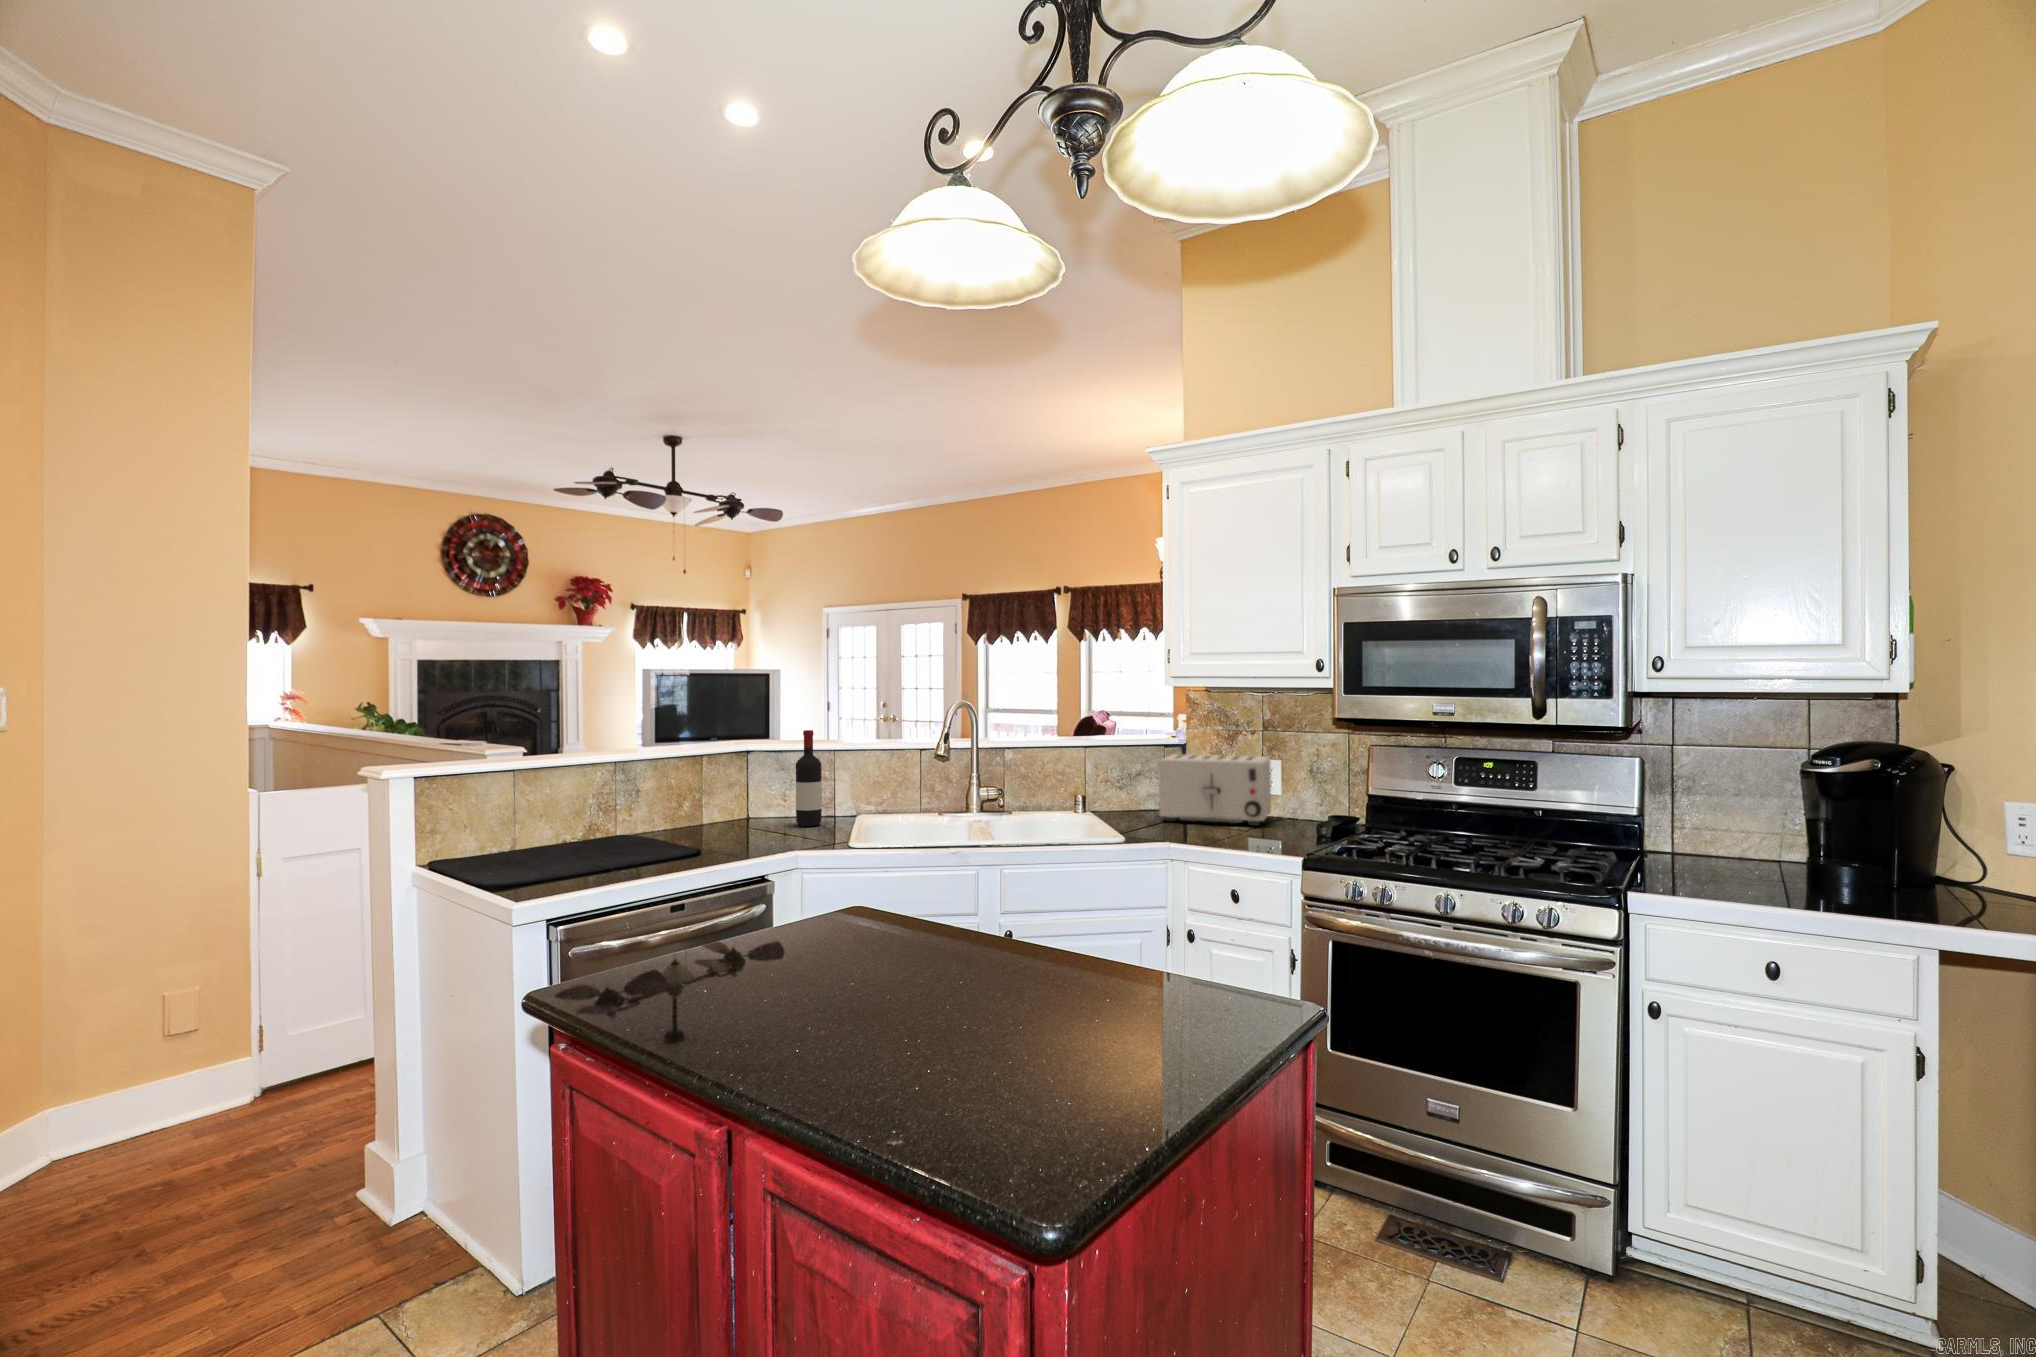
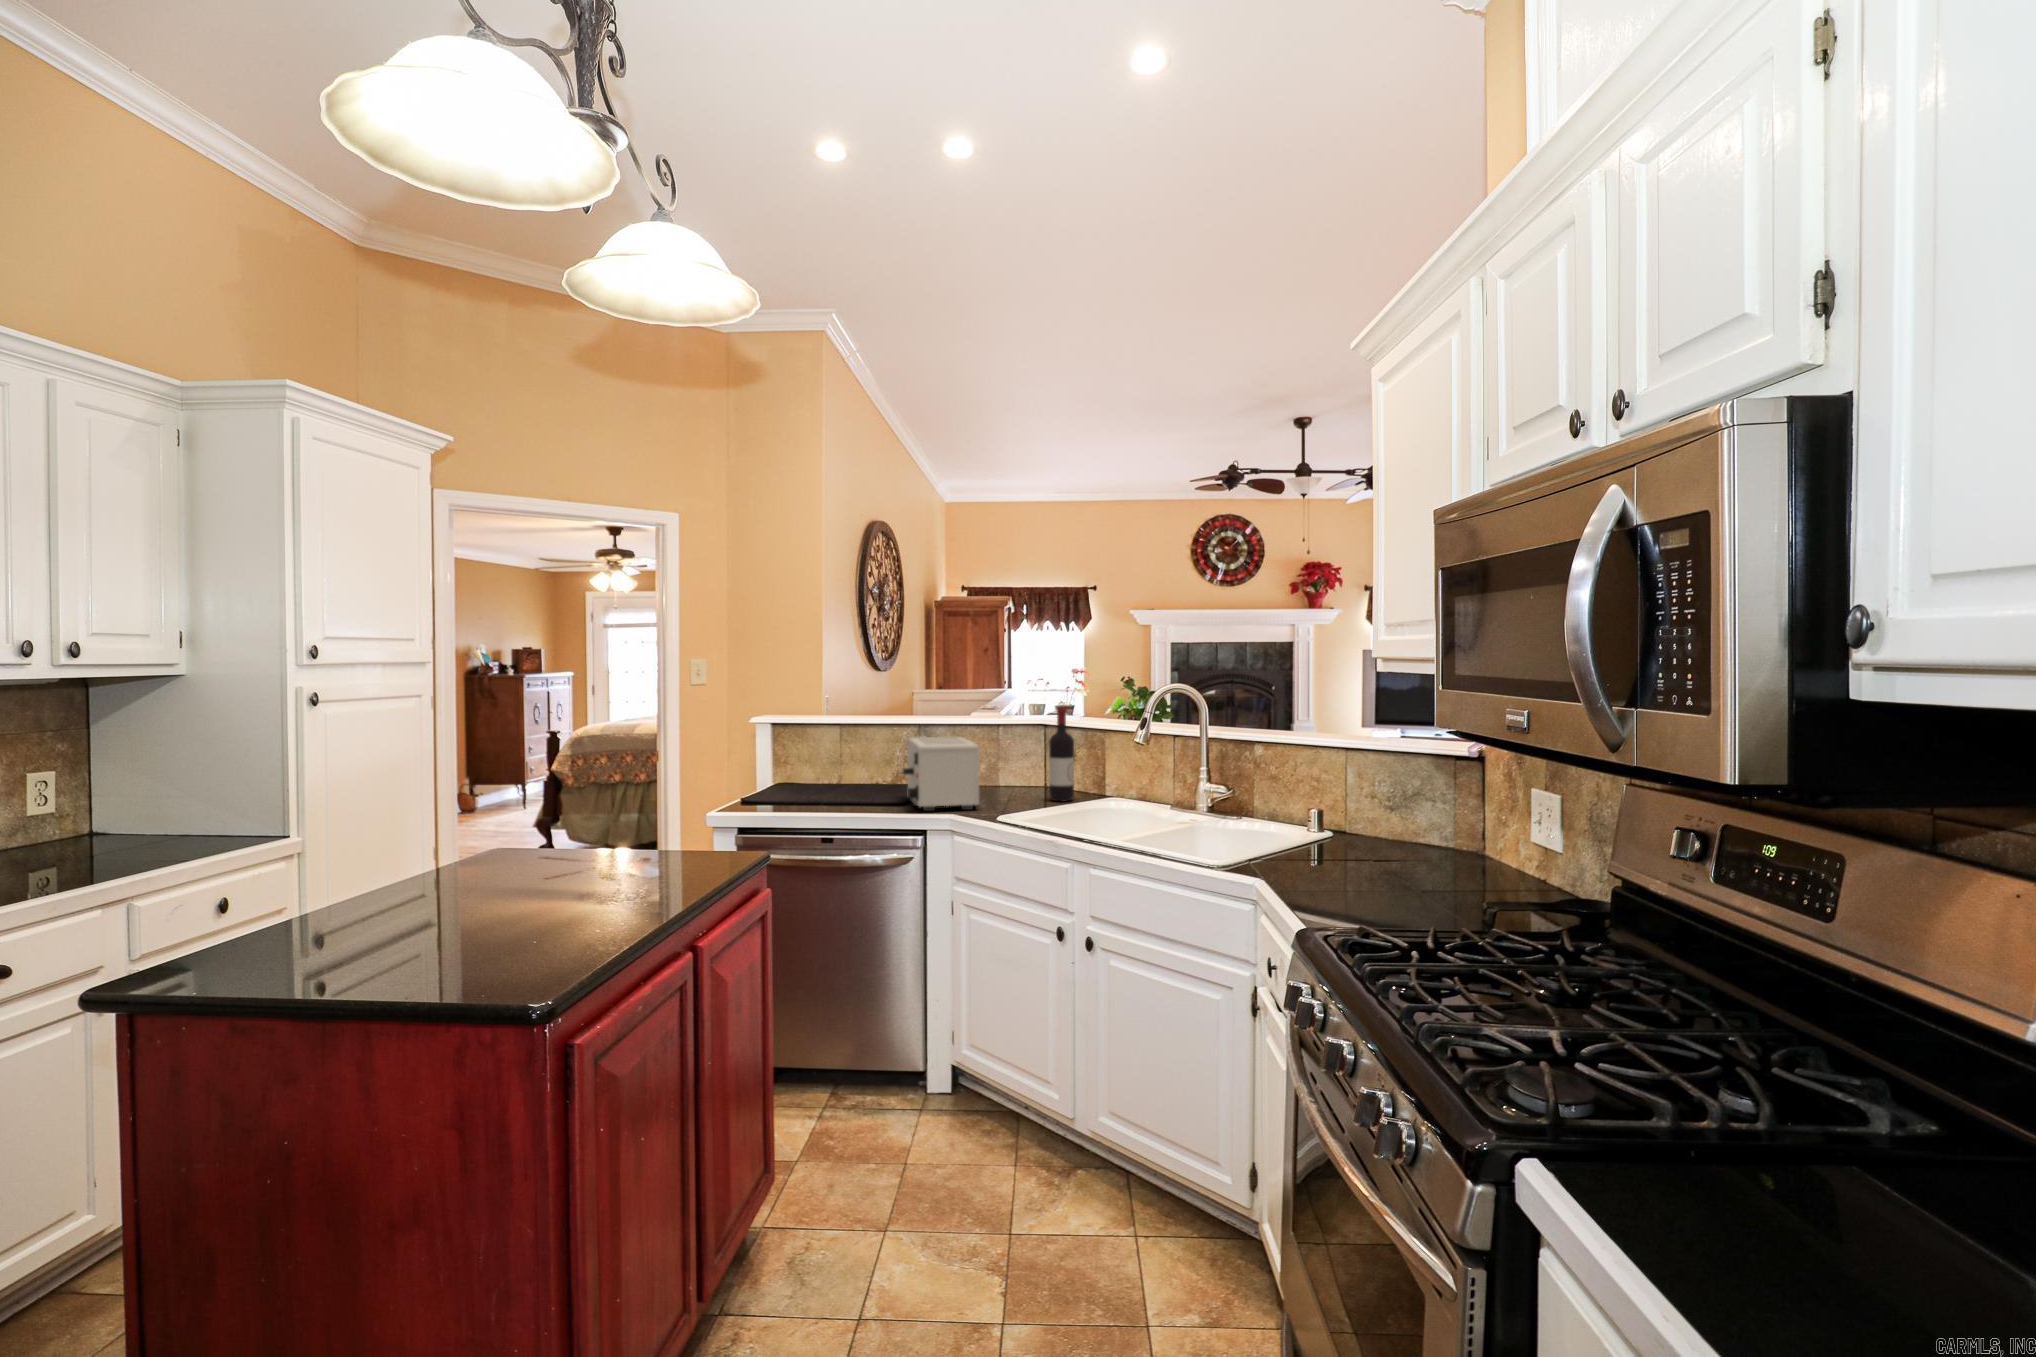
toaster: present [1159,754,1271,825] -> present [902,737,979,811]

